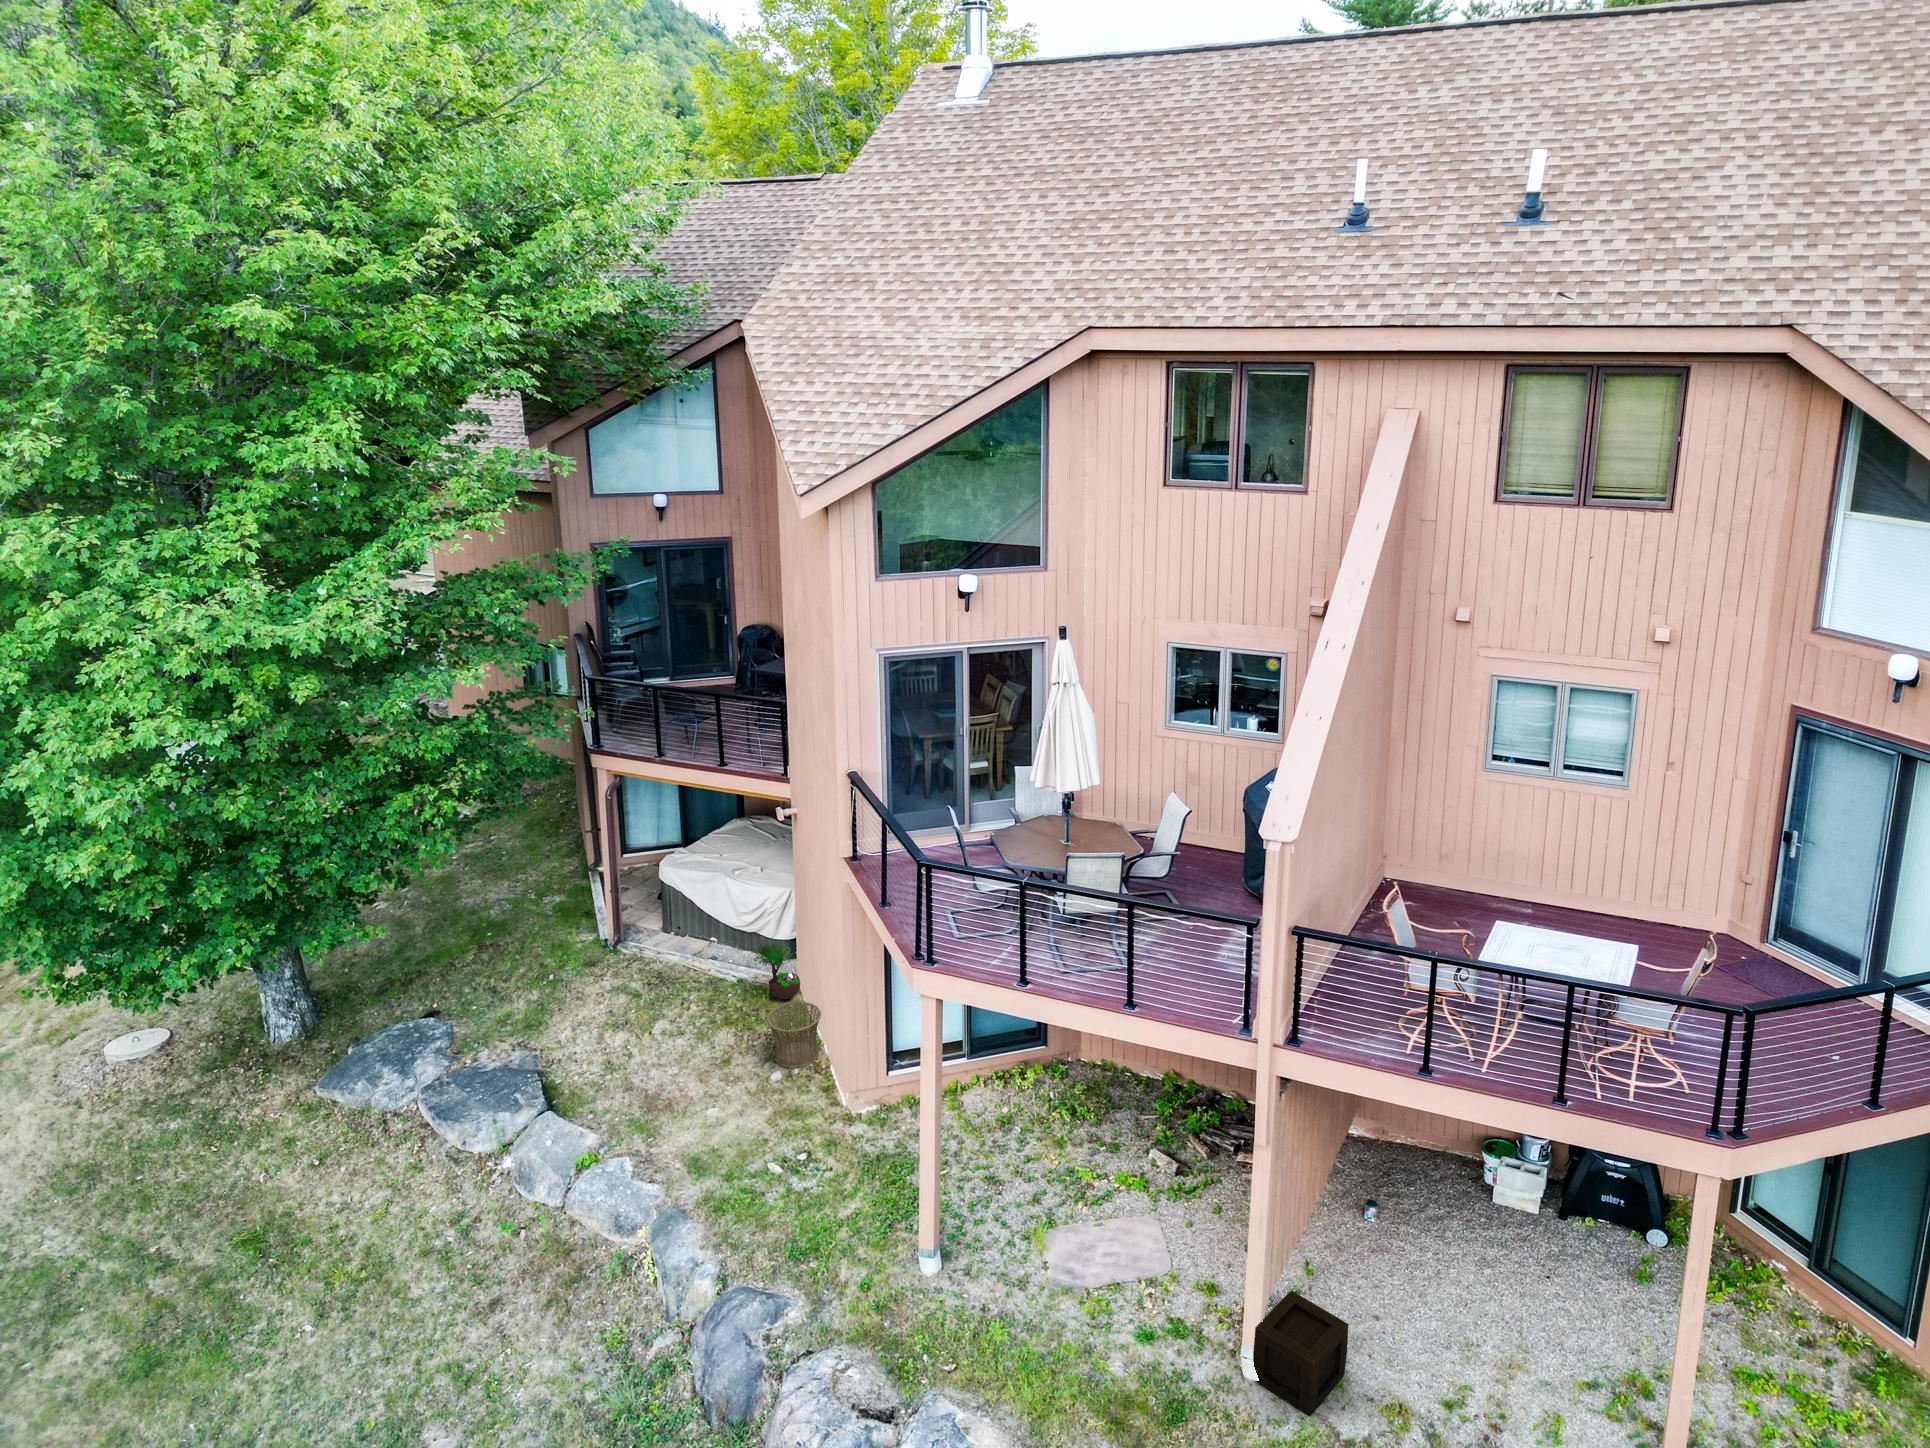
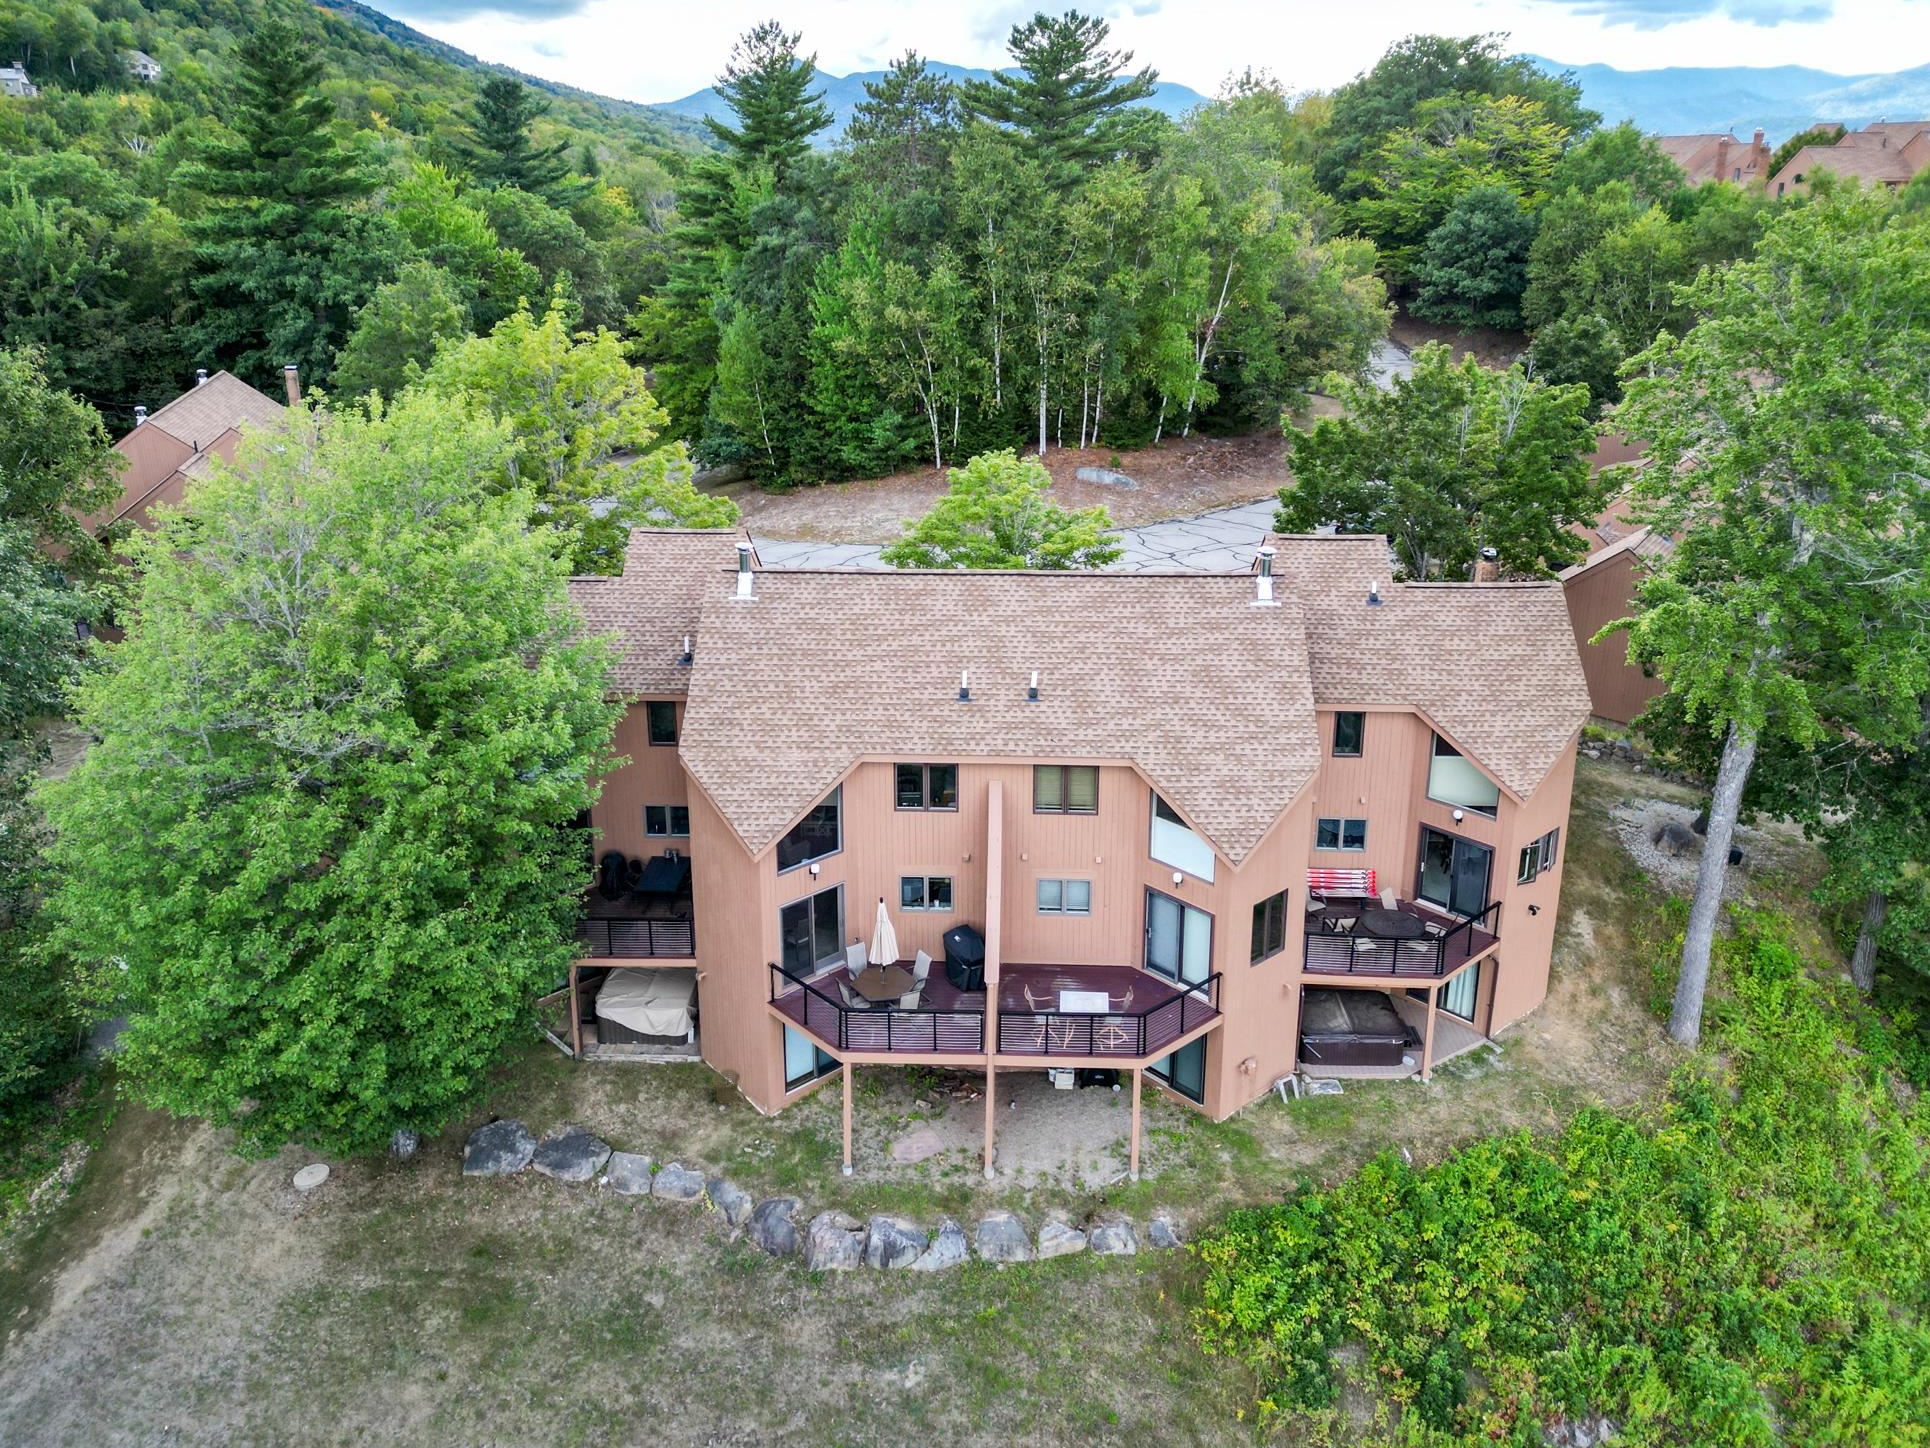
potted tree: present [755,942,800,999] -> none [684,1038,709,1069]
wooden crate: present [1253,1291,1348,1416] -> none [989,1142,1022,1185]

